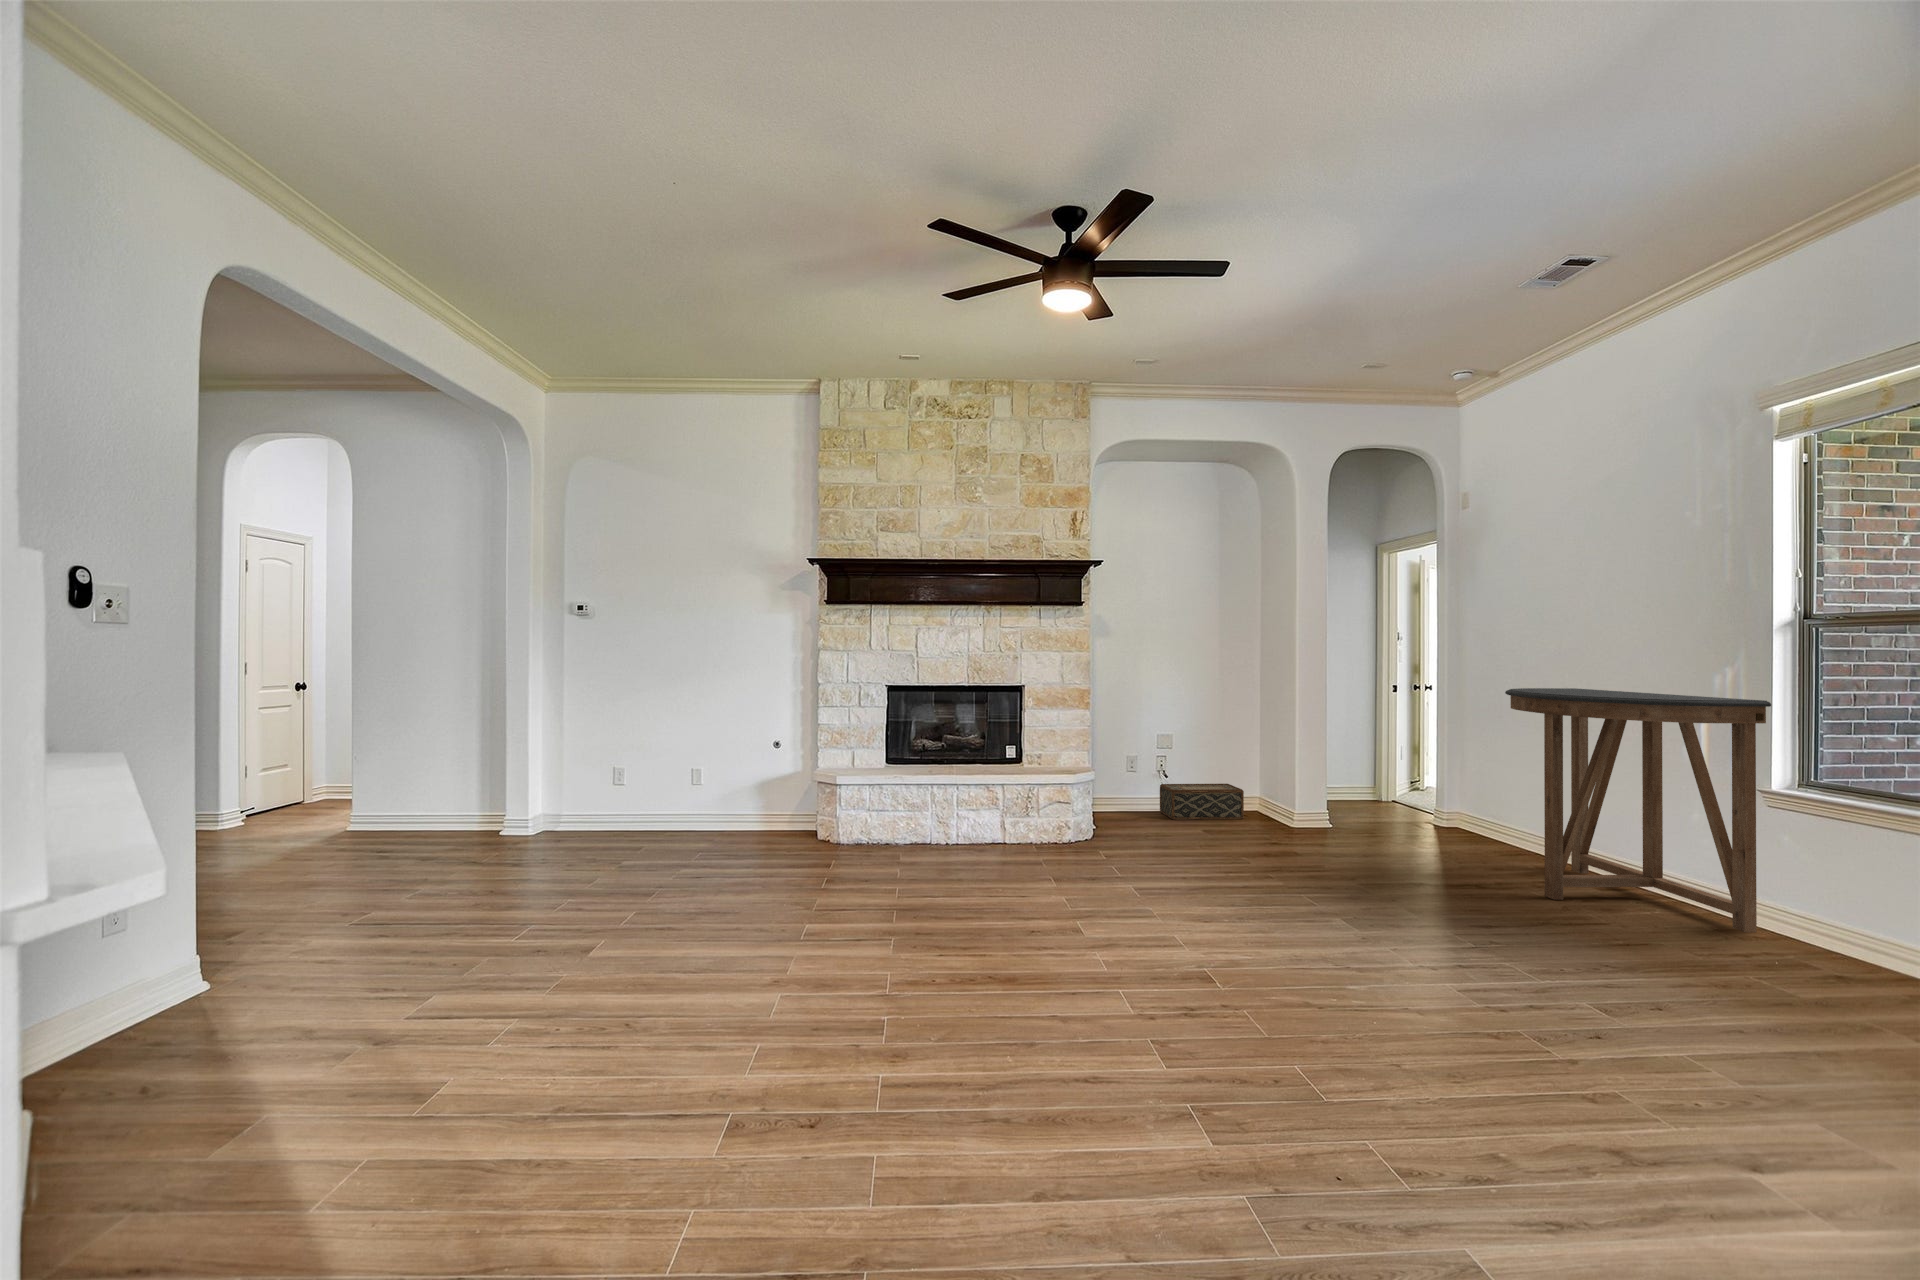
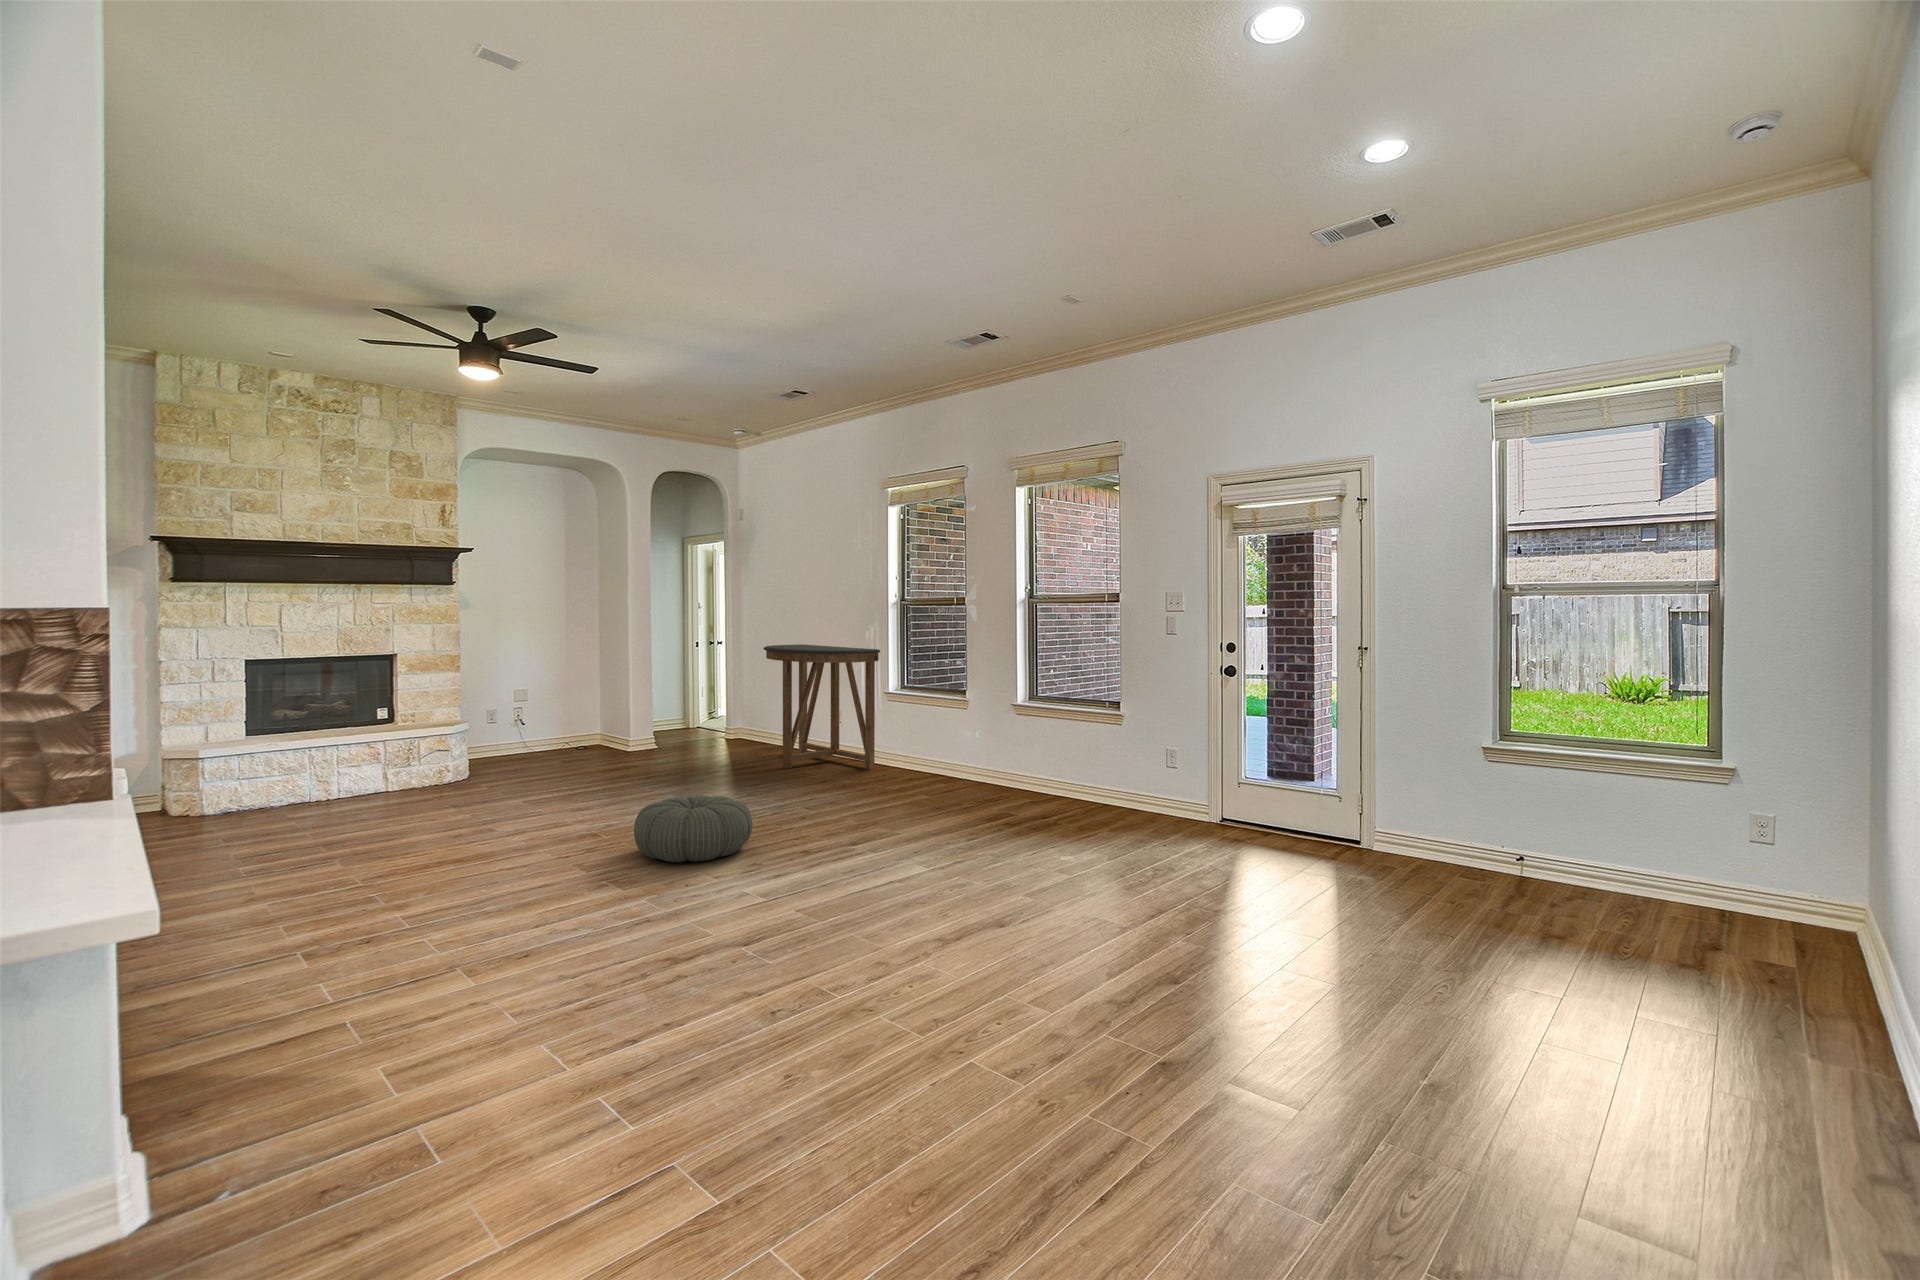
woven basket: present [1160,784,1244,820] -> none [519,725,591,757]
pouf: none [1255,956,1503,1121] -> present [634,795,753,862]

